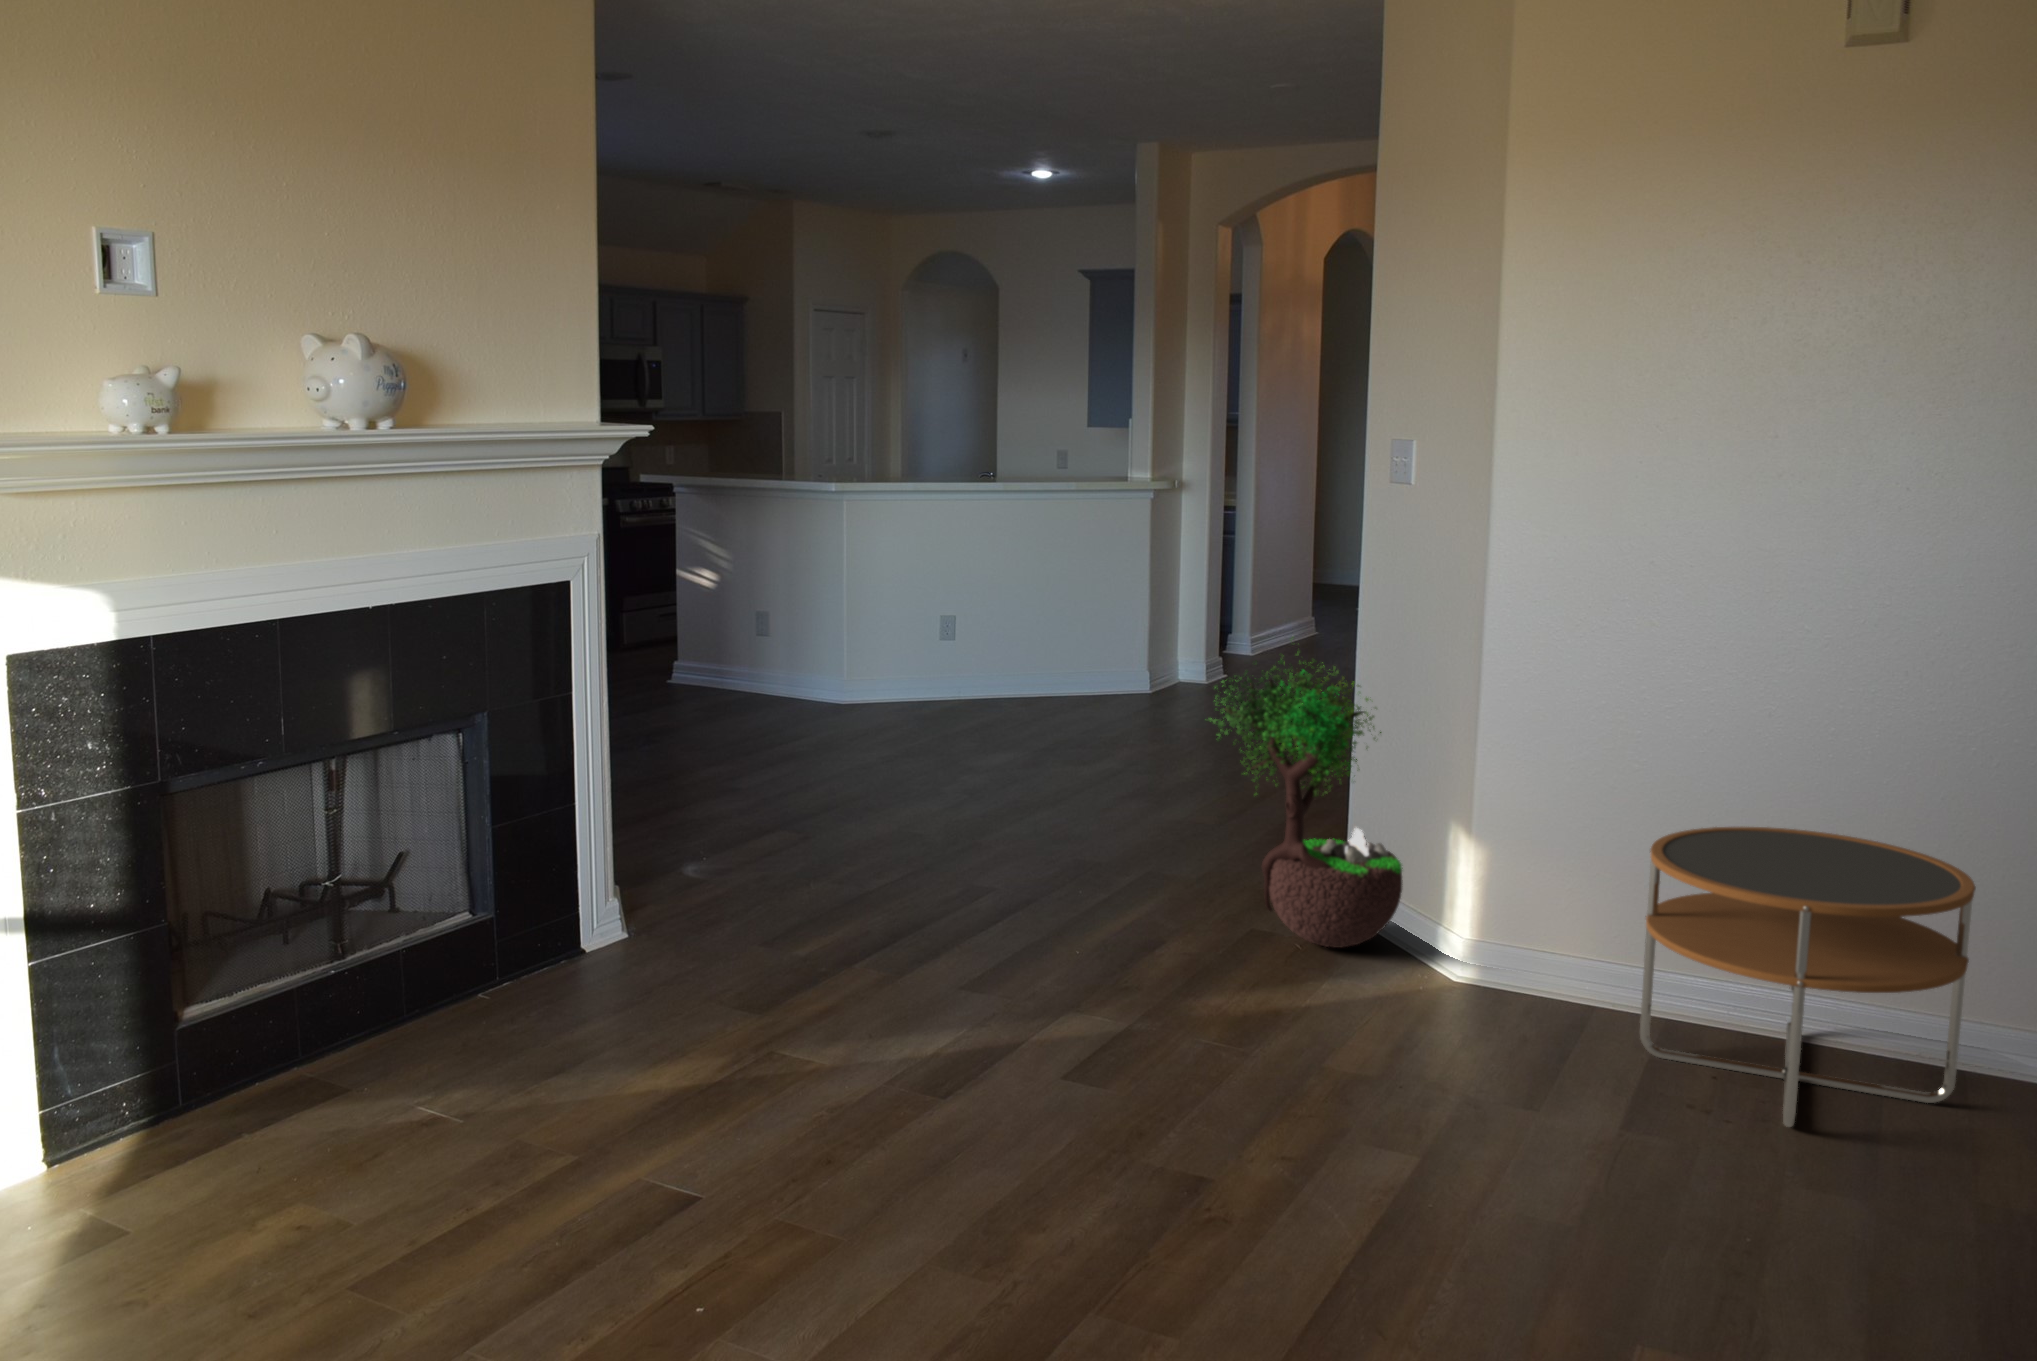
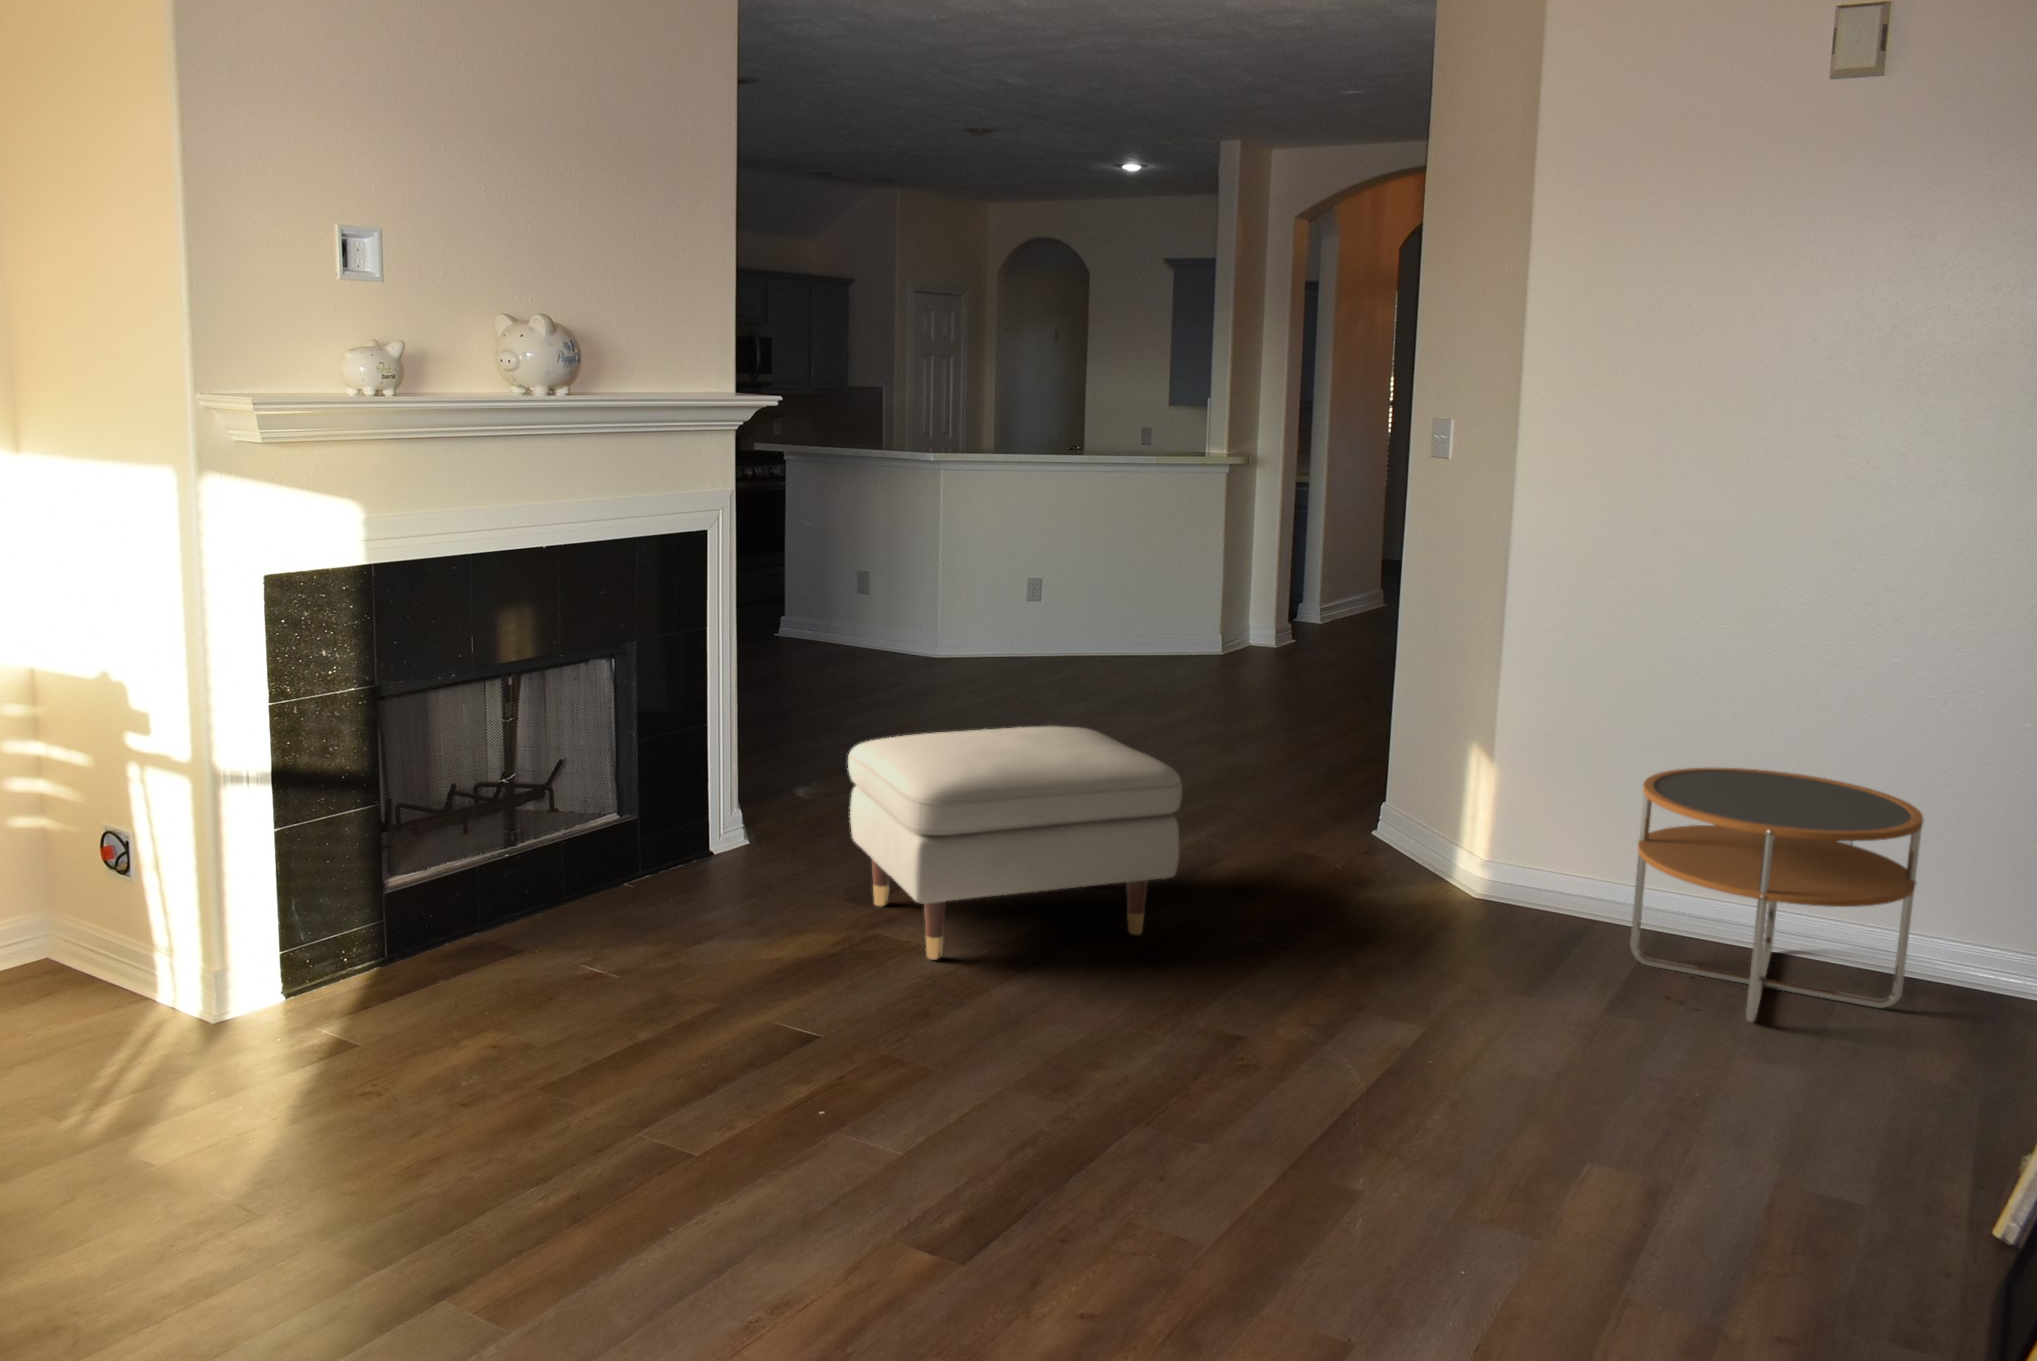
potted tree: present [1209,651,1403,948] -> none [1261,594,1436,870]
ottoman: none [735,797,1123,1083] -> present [848,726,1182,960]

